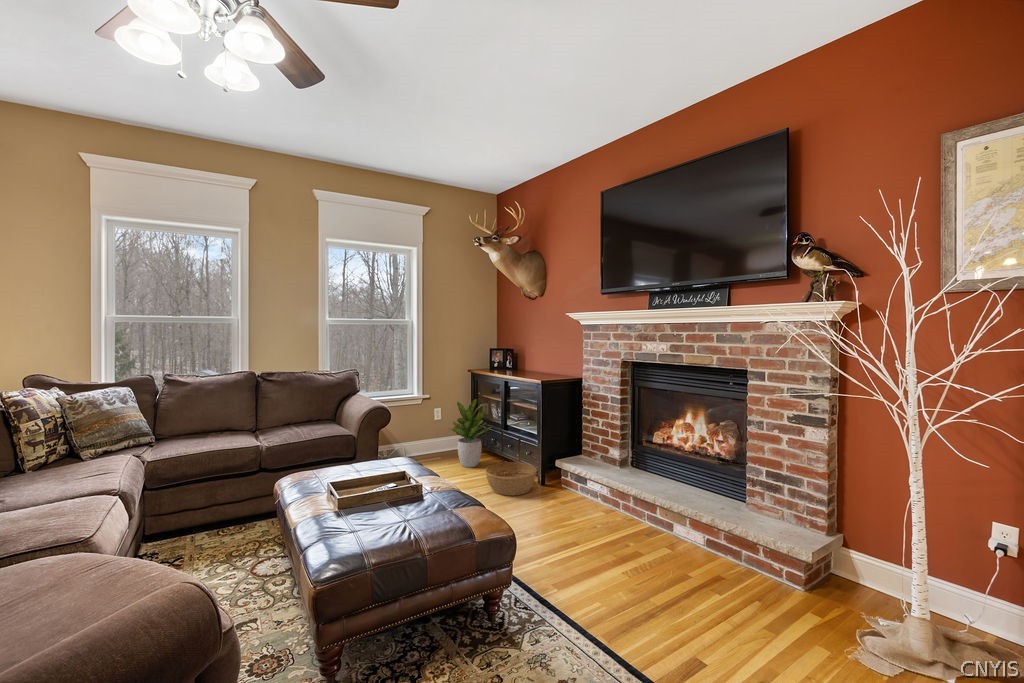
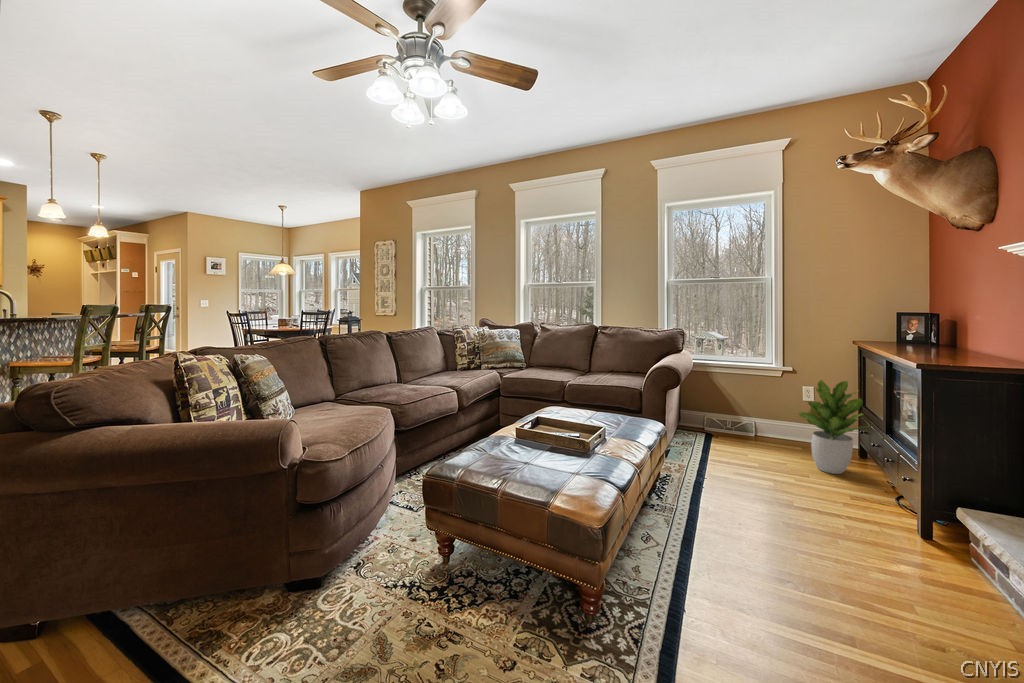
basket: present [485,462,537,495] -> none [804,474,907,534]

